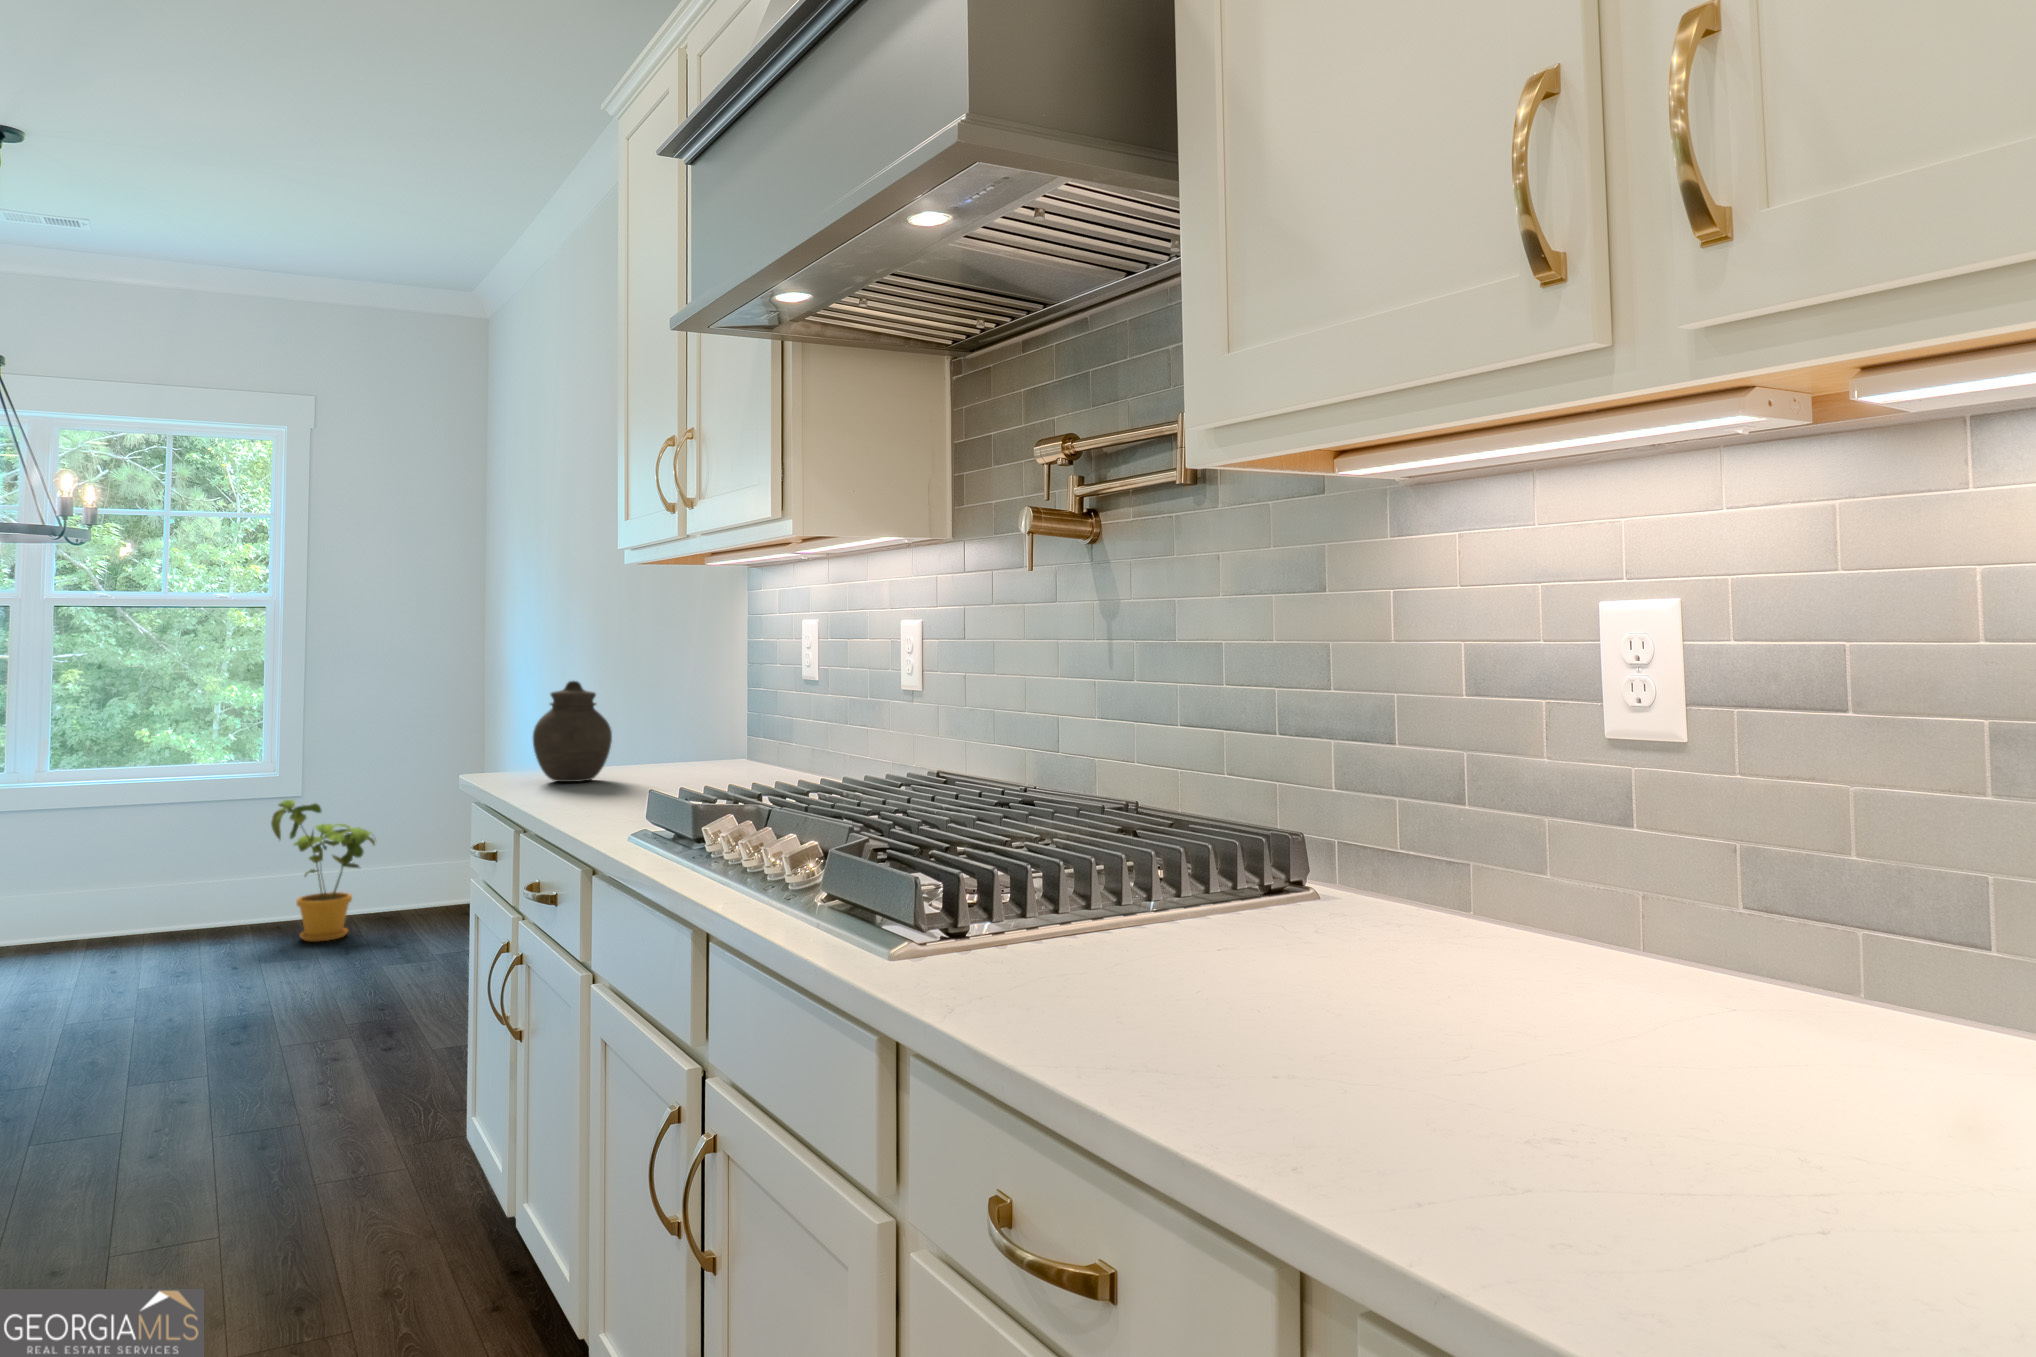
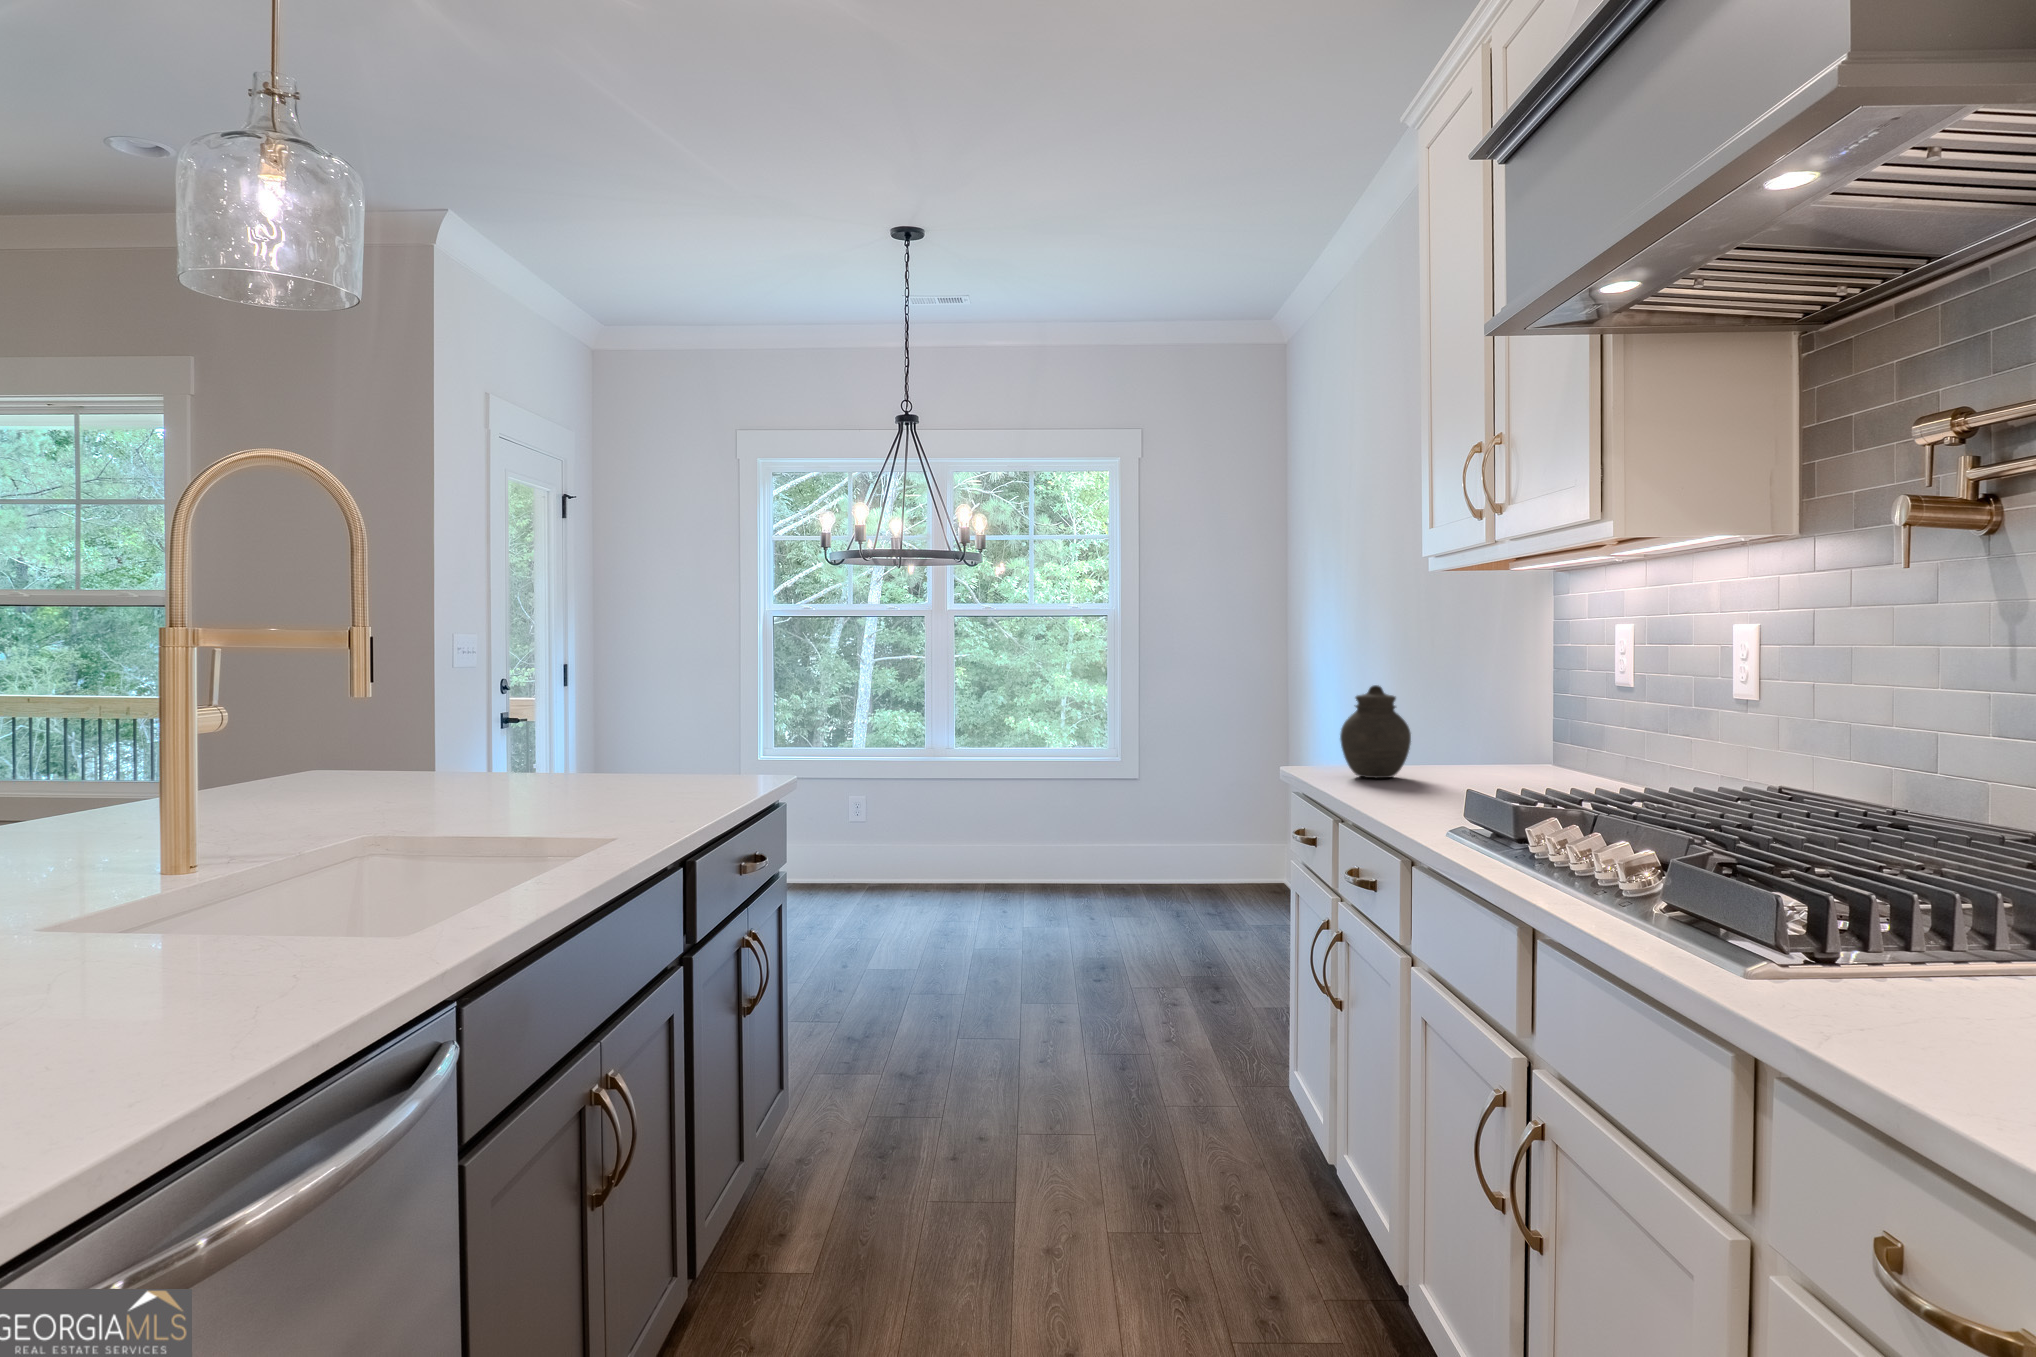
house plant: present [271,800,375,941] -> none [1103,778,1181,900]

